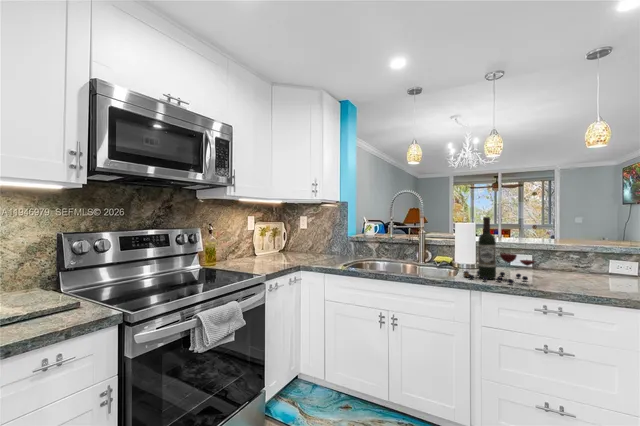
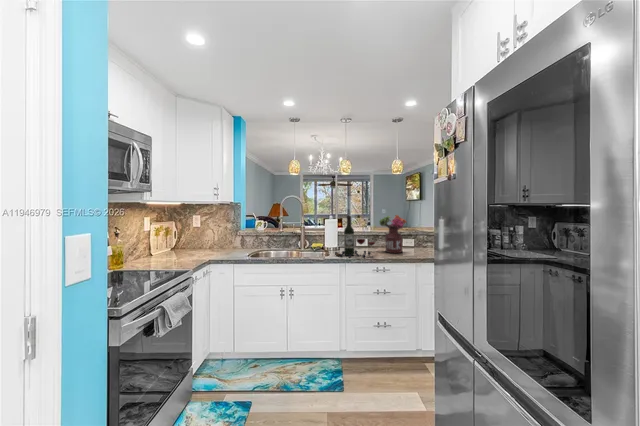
flower arrangement: none [549,216,610,283] -> present [379,215,406,253]

